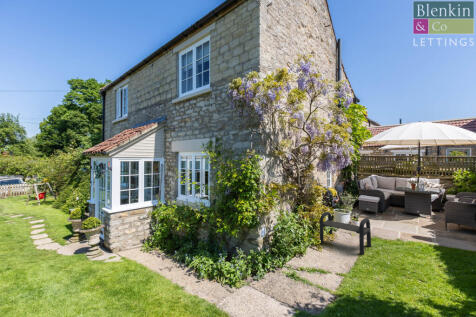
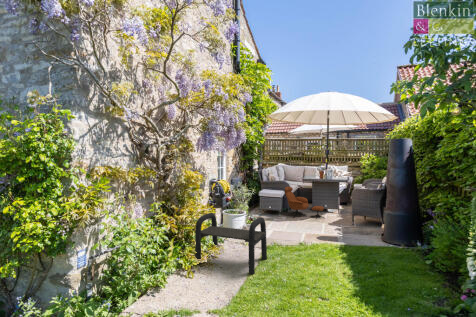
lounge chair: none [379,195,419,223] -> present [285,187,324,219]

